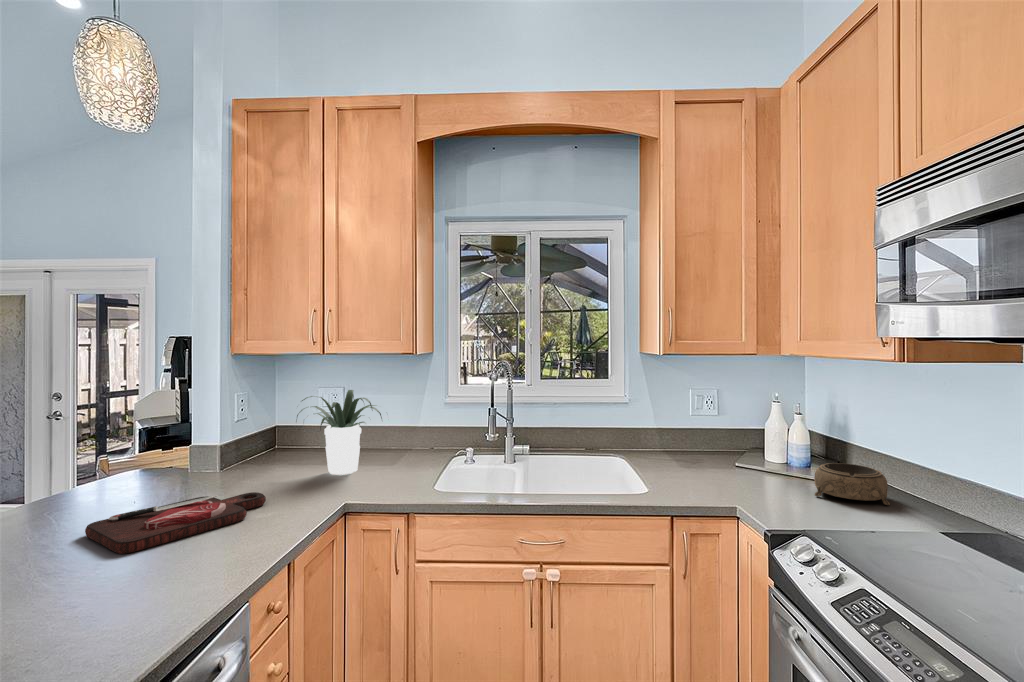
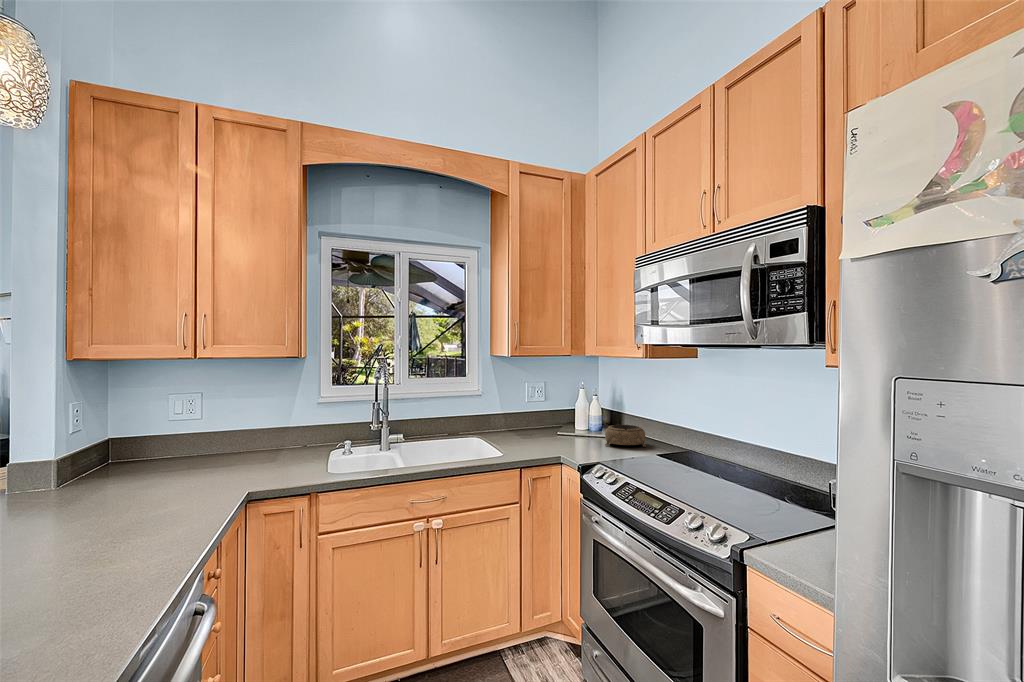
potted plant: present [297,390,382,475] -> none [206,390,293,460]
cutting board: present [85,492,266,554] -> none [51,474,203,519]

